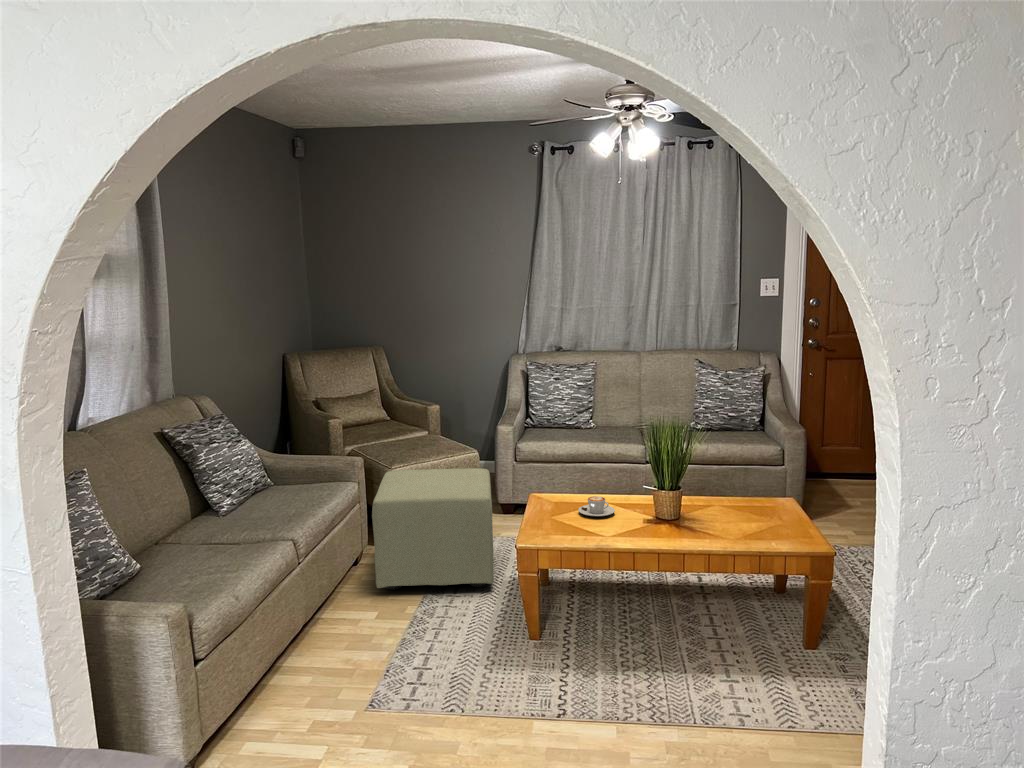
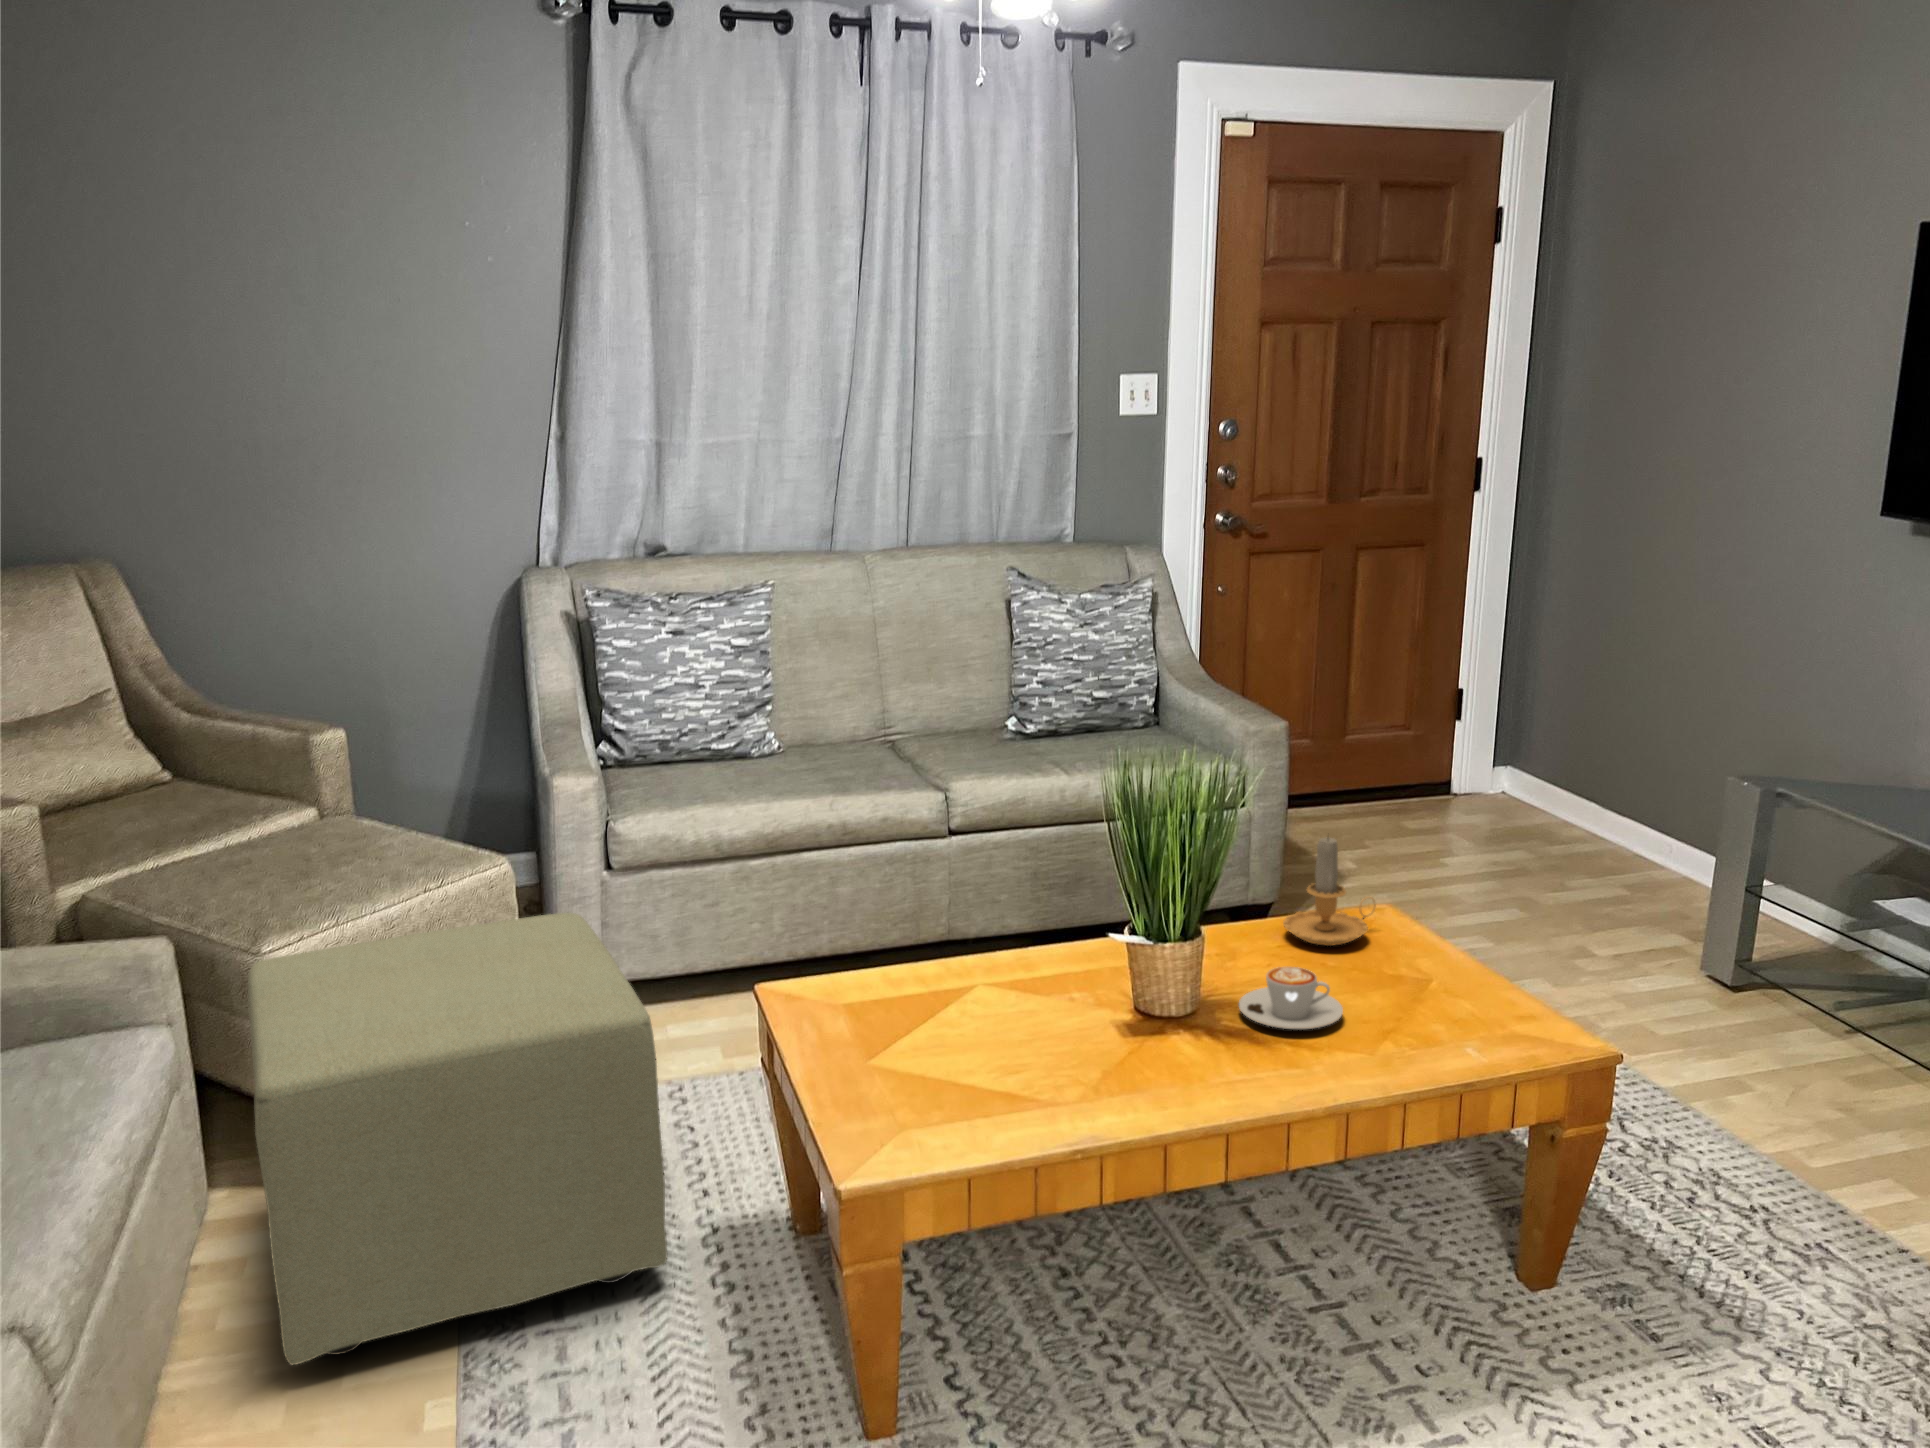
candle: none [732,466,773,510] -> present [1283,837,1376,946]
coffee cup: present [578,496,615,516] -> present [1239,967,1343,1029]

